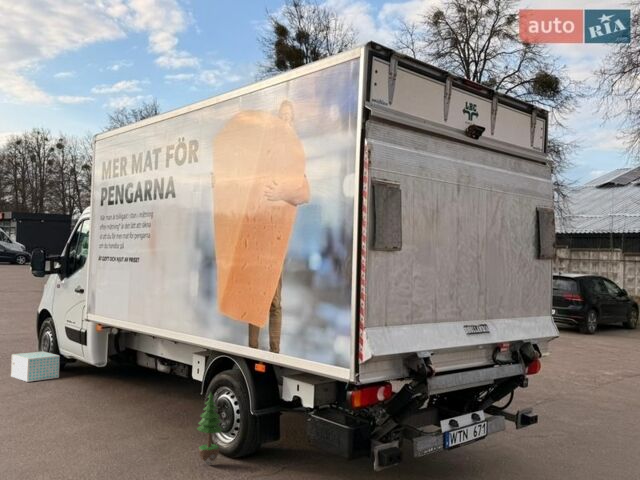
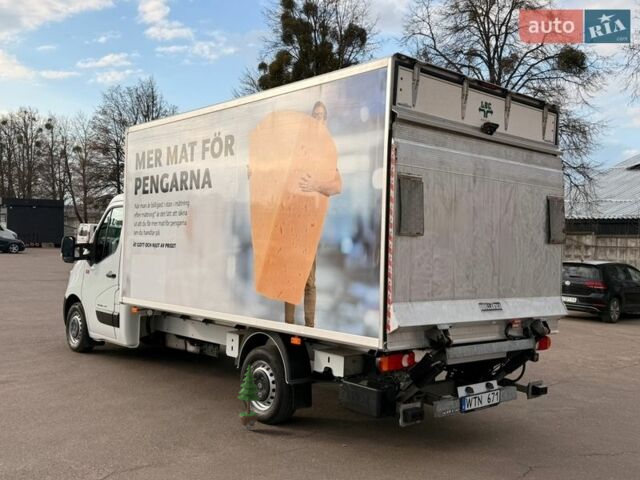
storage box: present [11,351,60,382] -> none [44,334,91,362]

